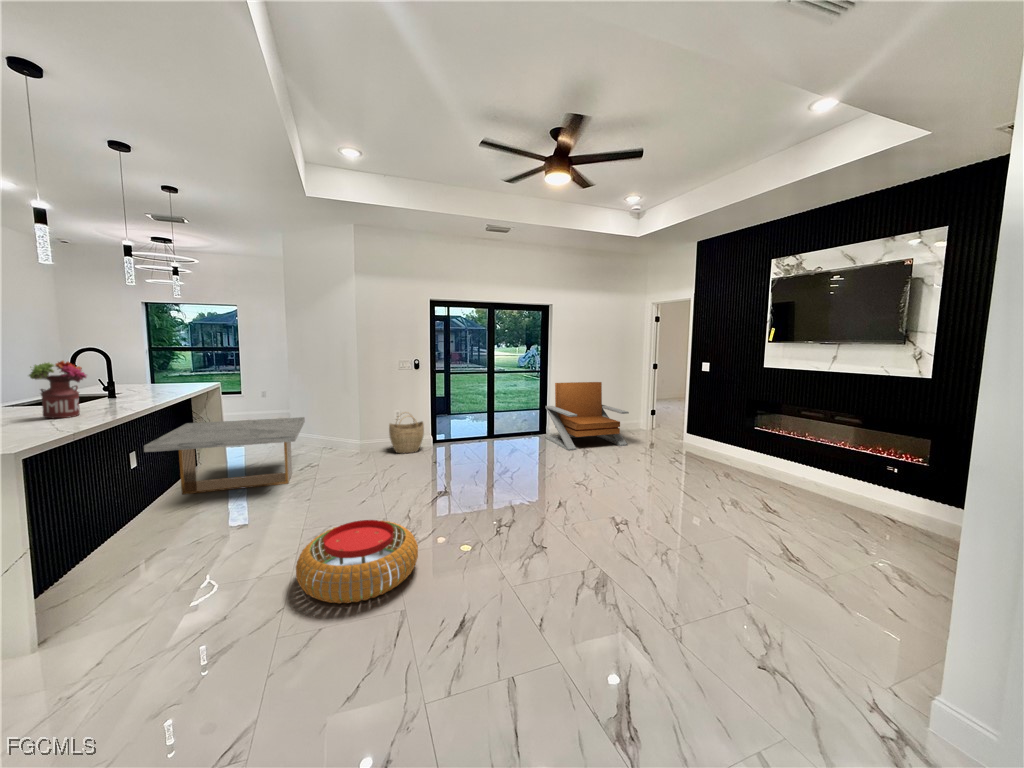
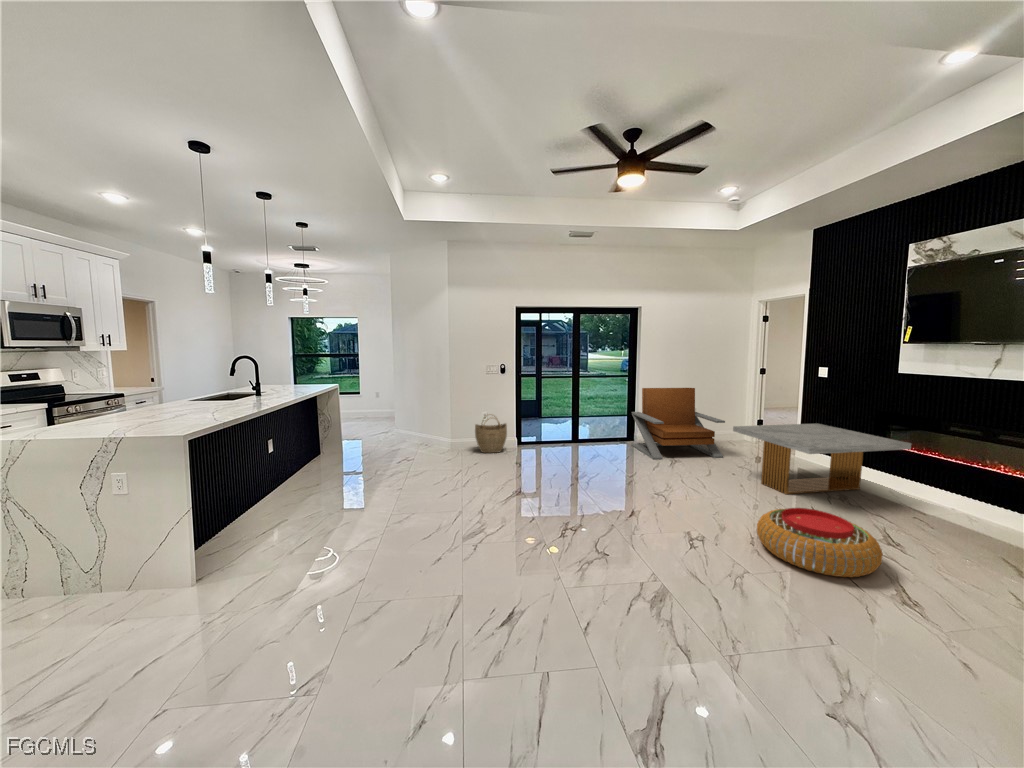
flower arrangement: present [29,361,86,418] -> none [201,366,239,411]
coffee table: present [144,417,305,495] -> present [733,423,911,494]
pouf: present [296,520,418,604] -> present [757,508,883,577]

